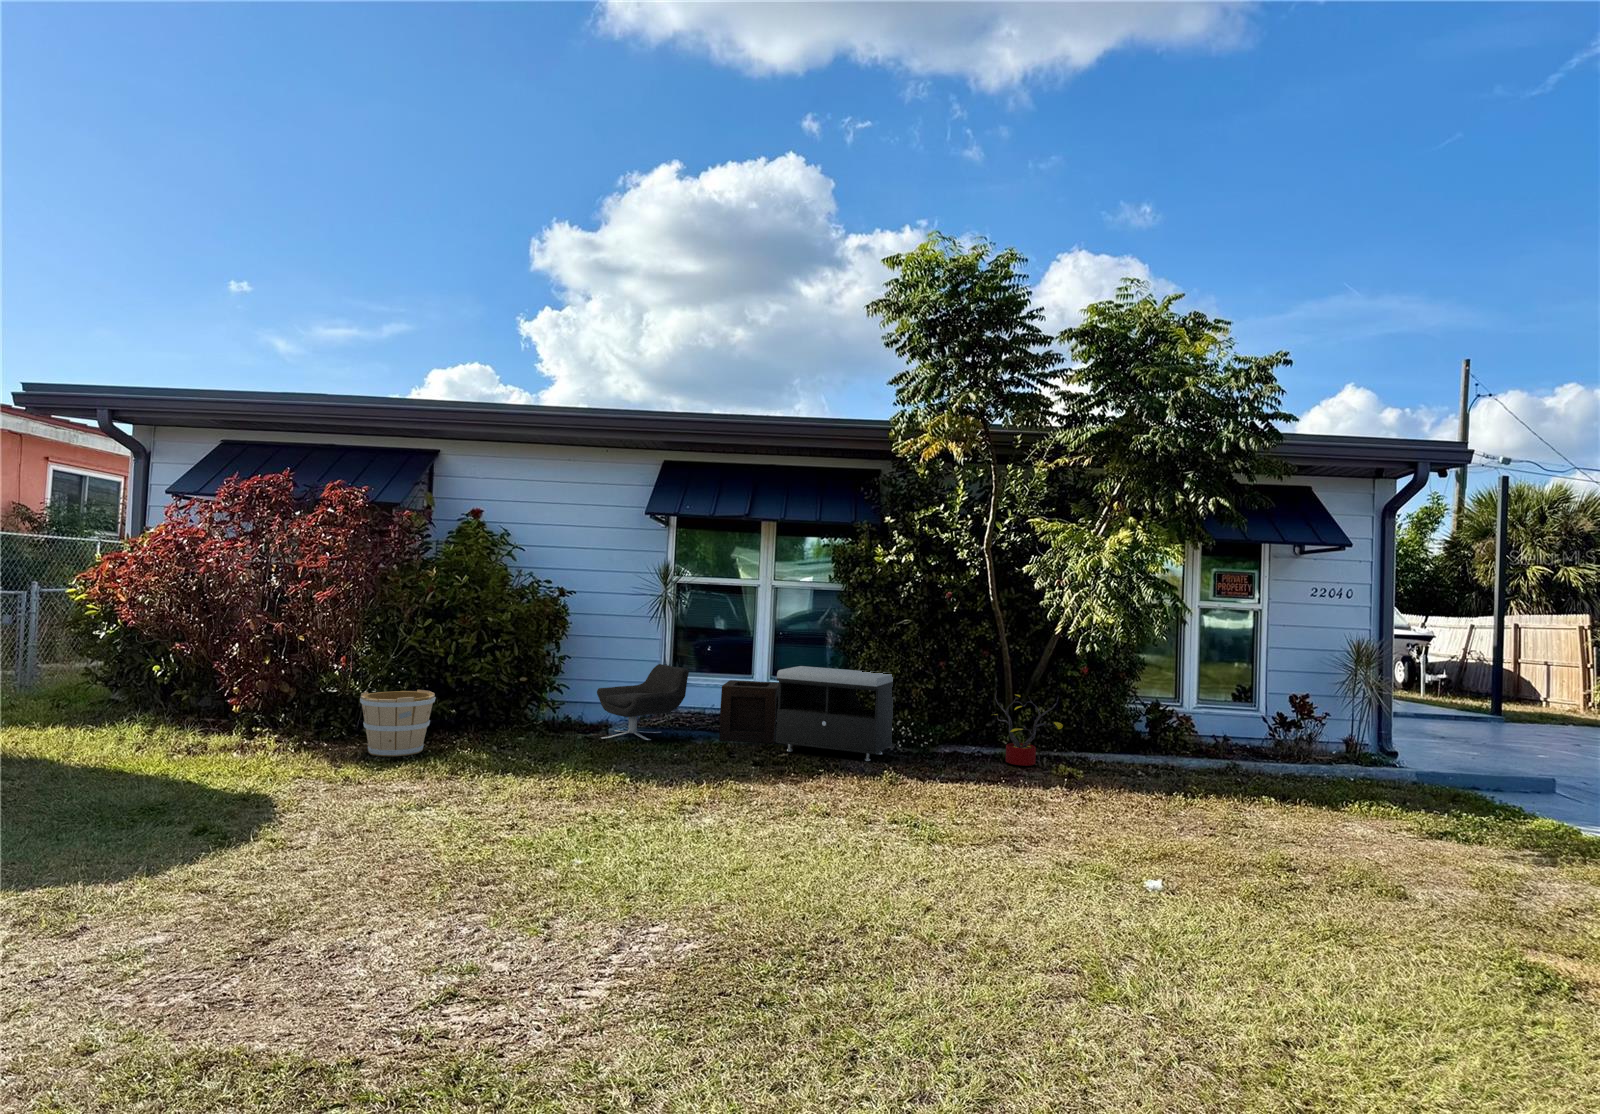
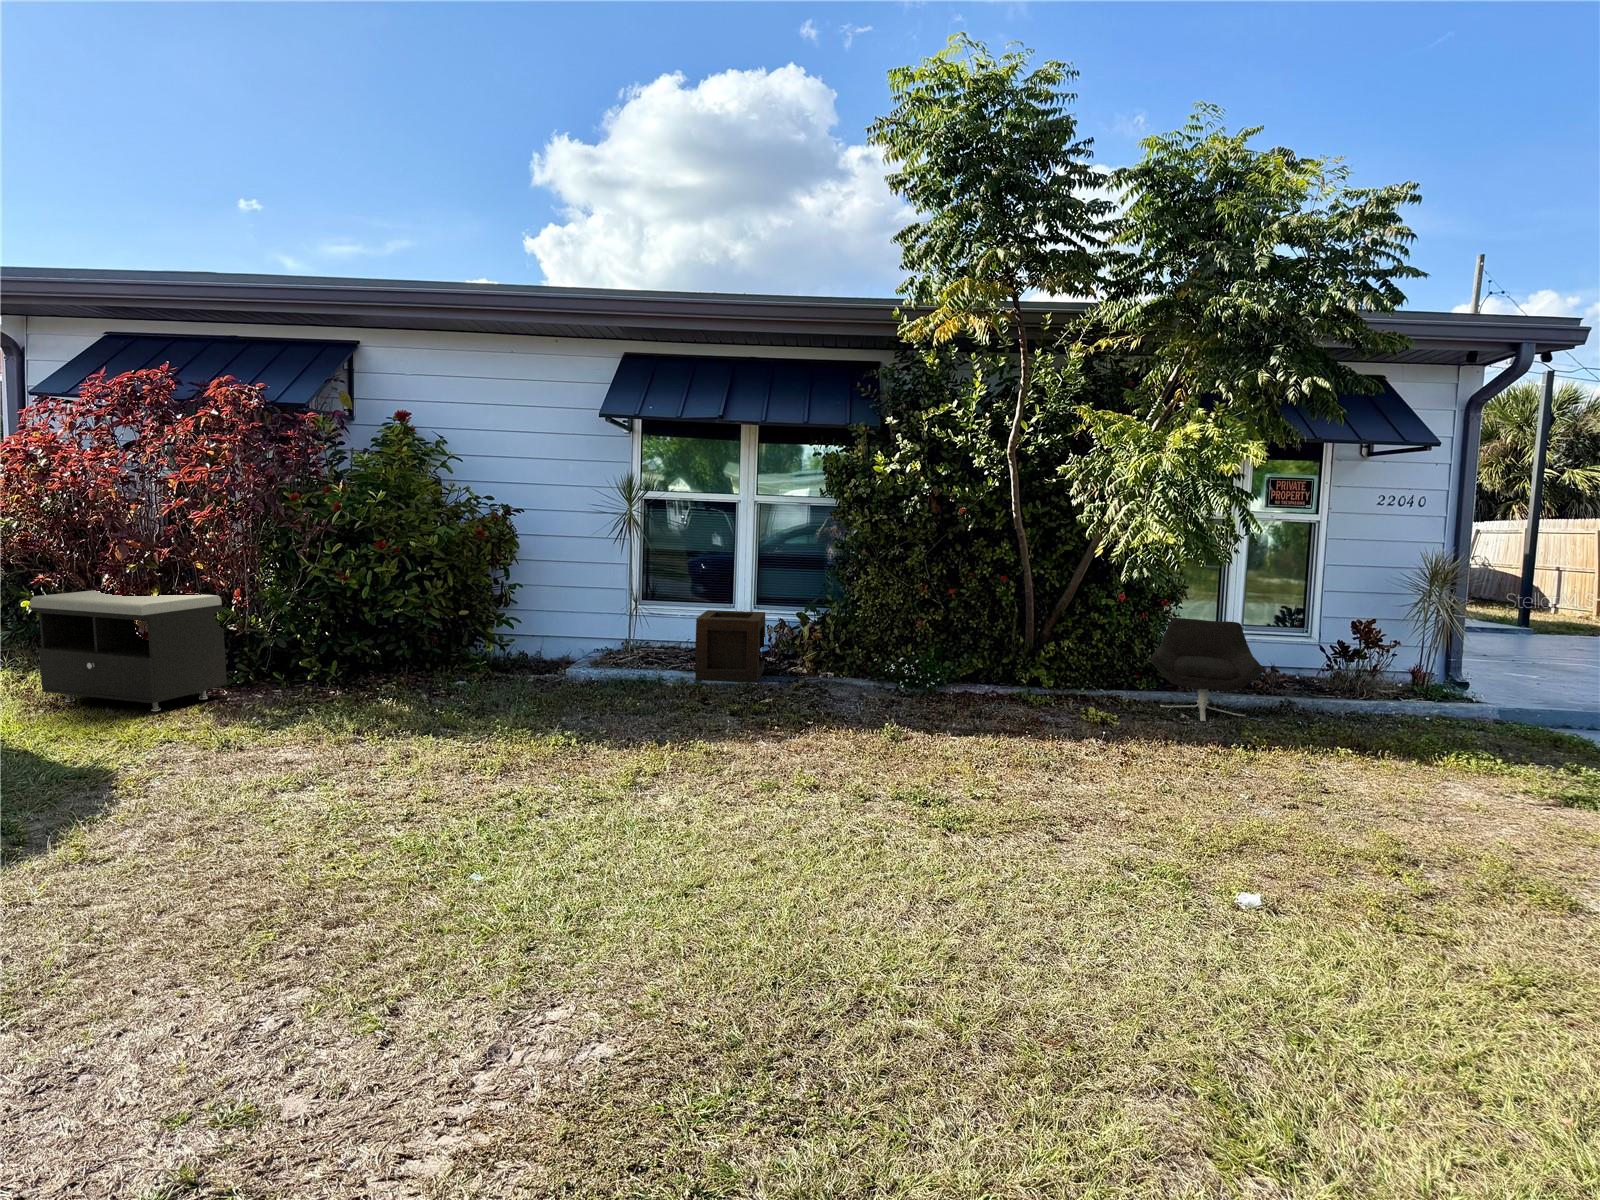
lounge chair: present [597,664,689,740] -> present [1150,618,1264,721]
storage bench: present [776,666,893,761] -> present [30,590,227,711]
wooden bucket: present [360,690,436,756] -> none [255,631,351,712]
decorative plant: present [995,691,1063,766] -> none [1007,620,1094,708]

